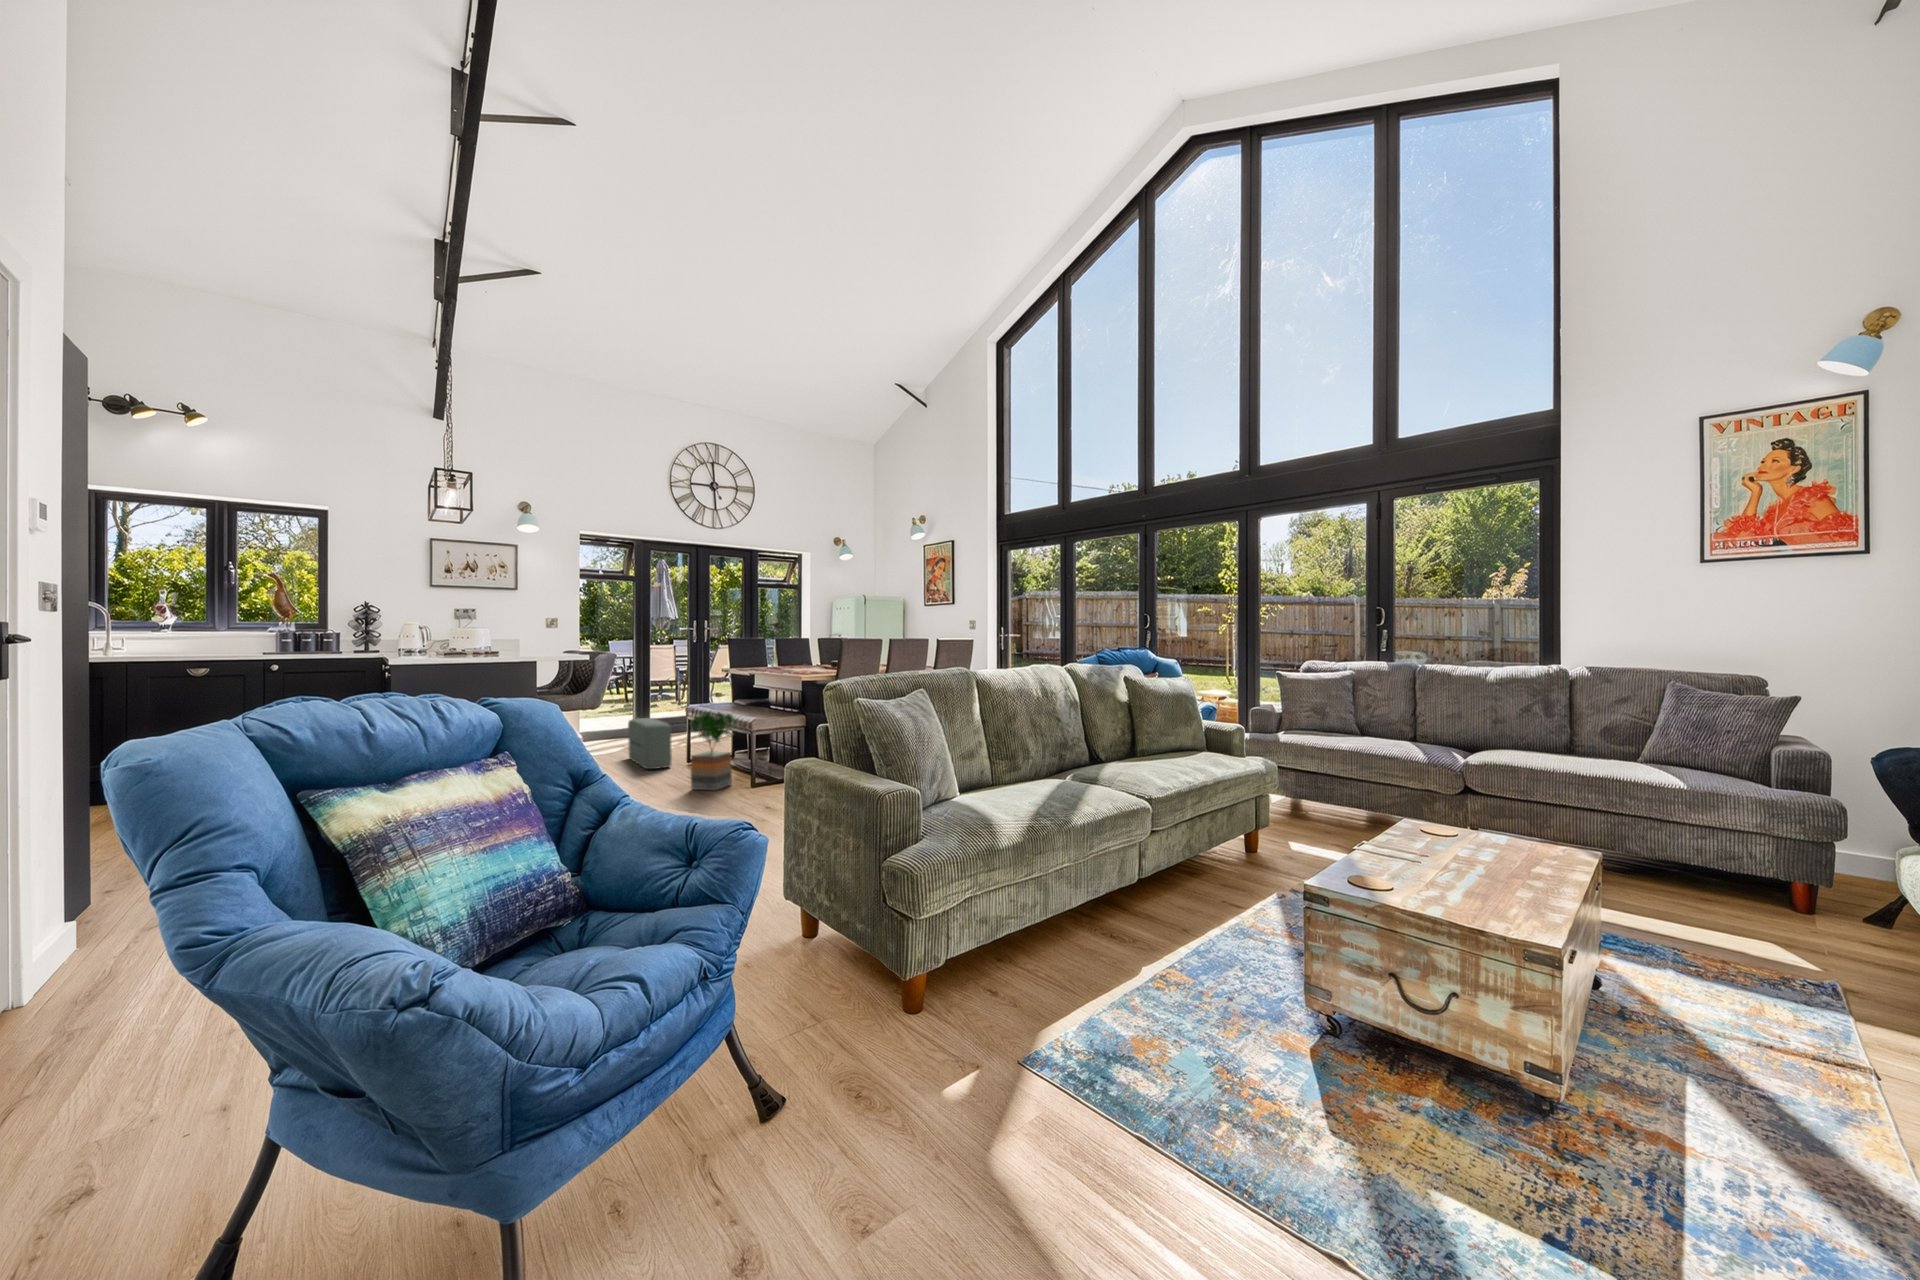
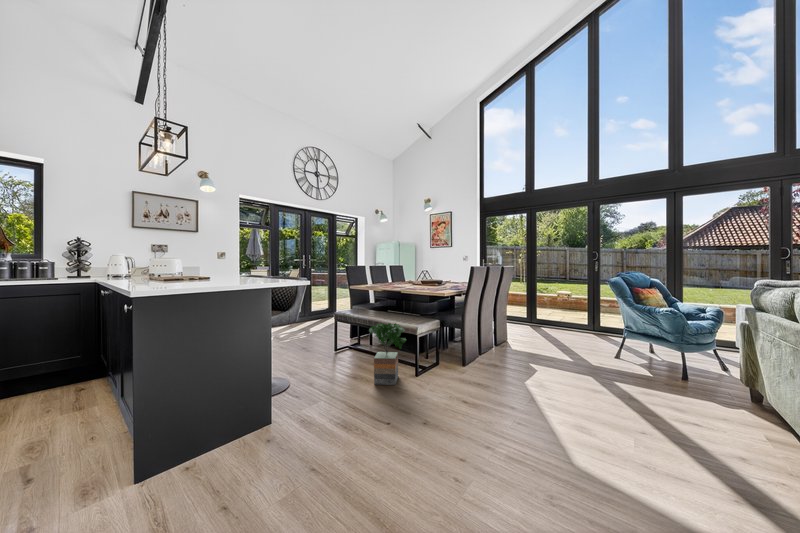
pouf: present [628,718,672,769] -> none [288,321,330,361]

